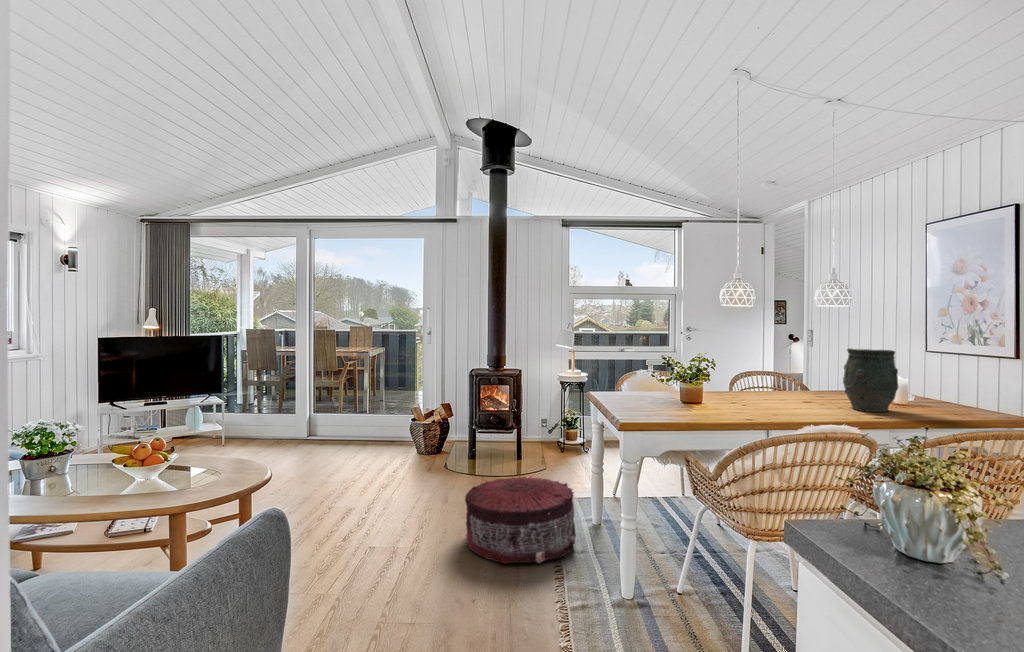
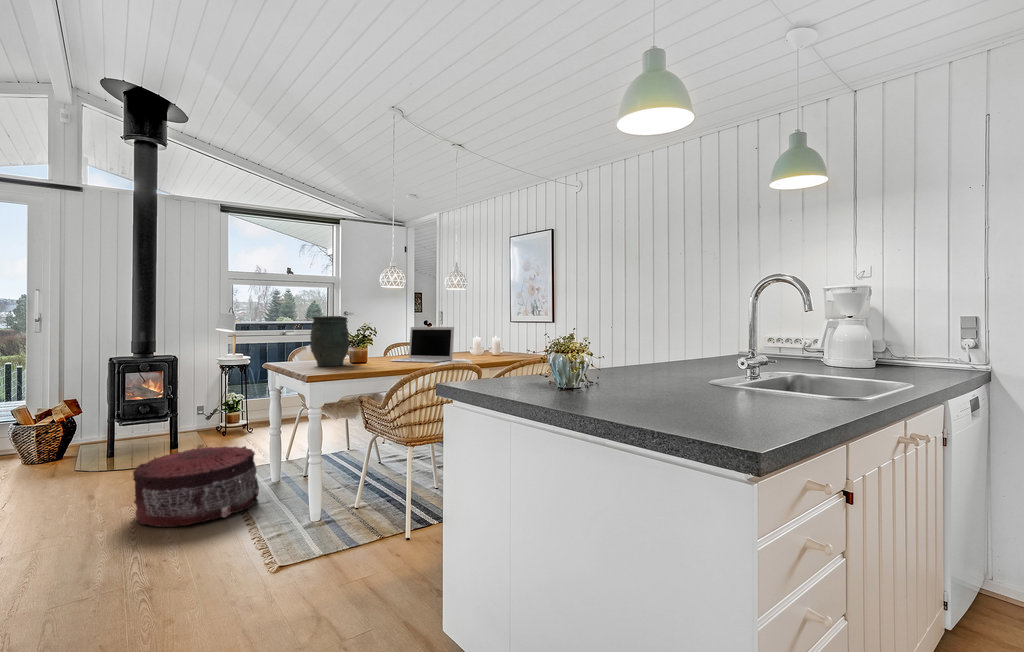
vase: present [843,349,898,412] -> present [310,316,349,366]
laptop: none [734,360,827,414] -> present [391,327,454,363]

